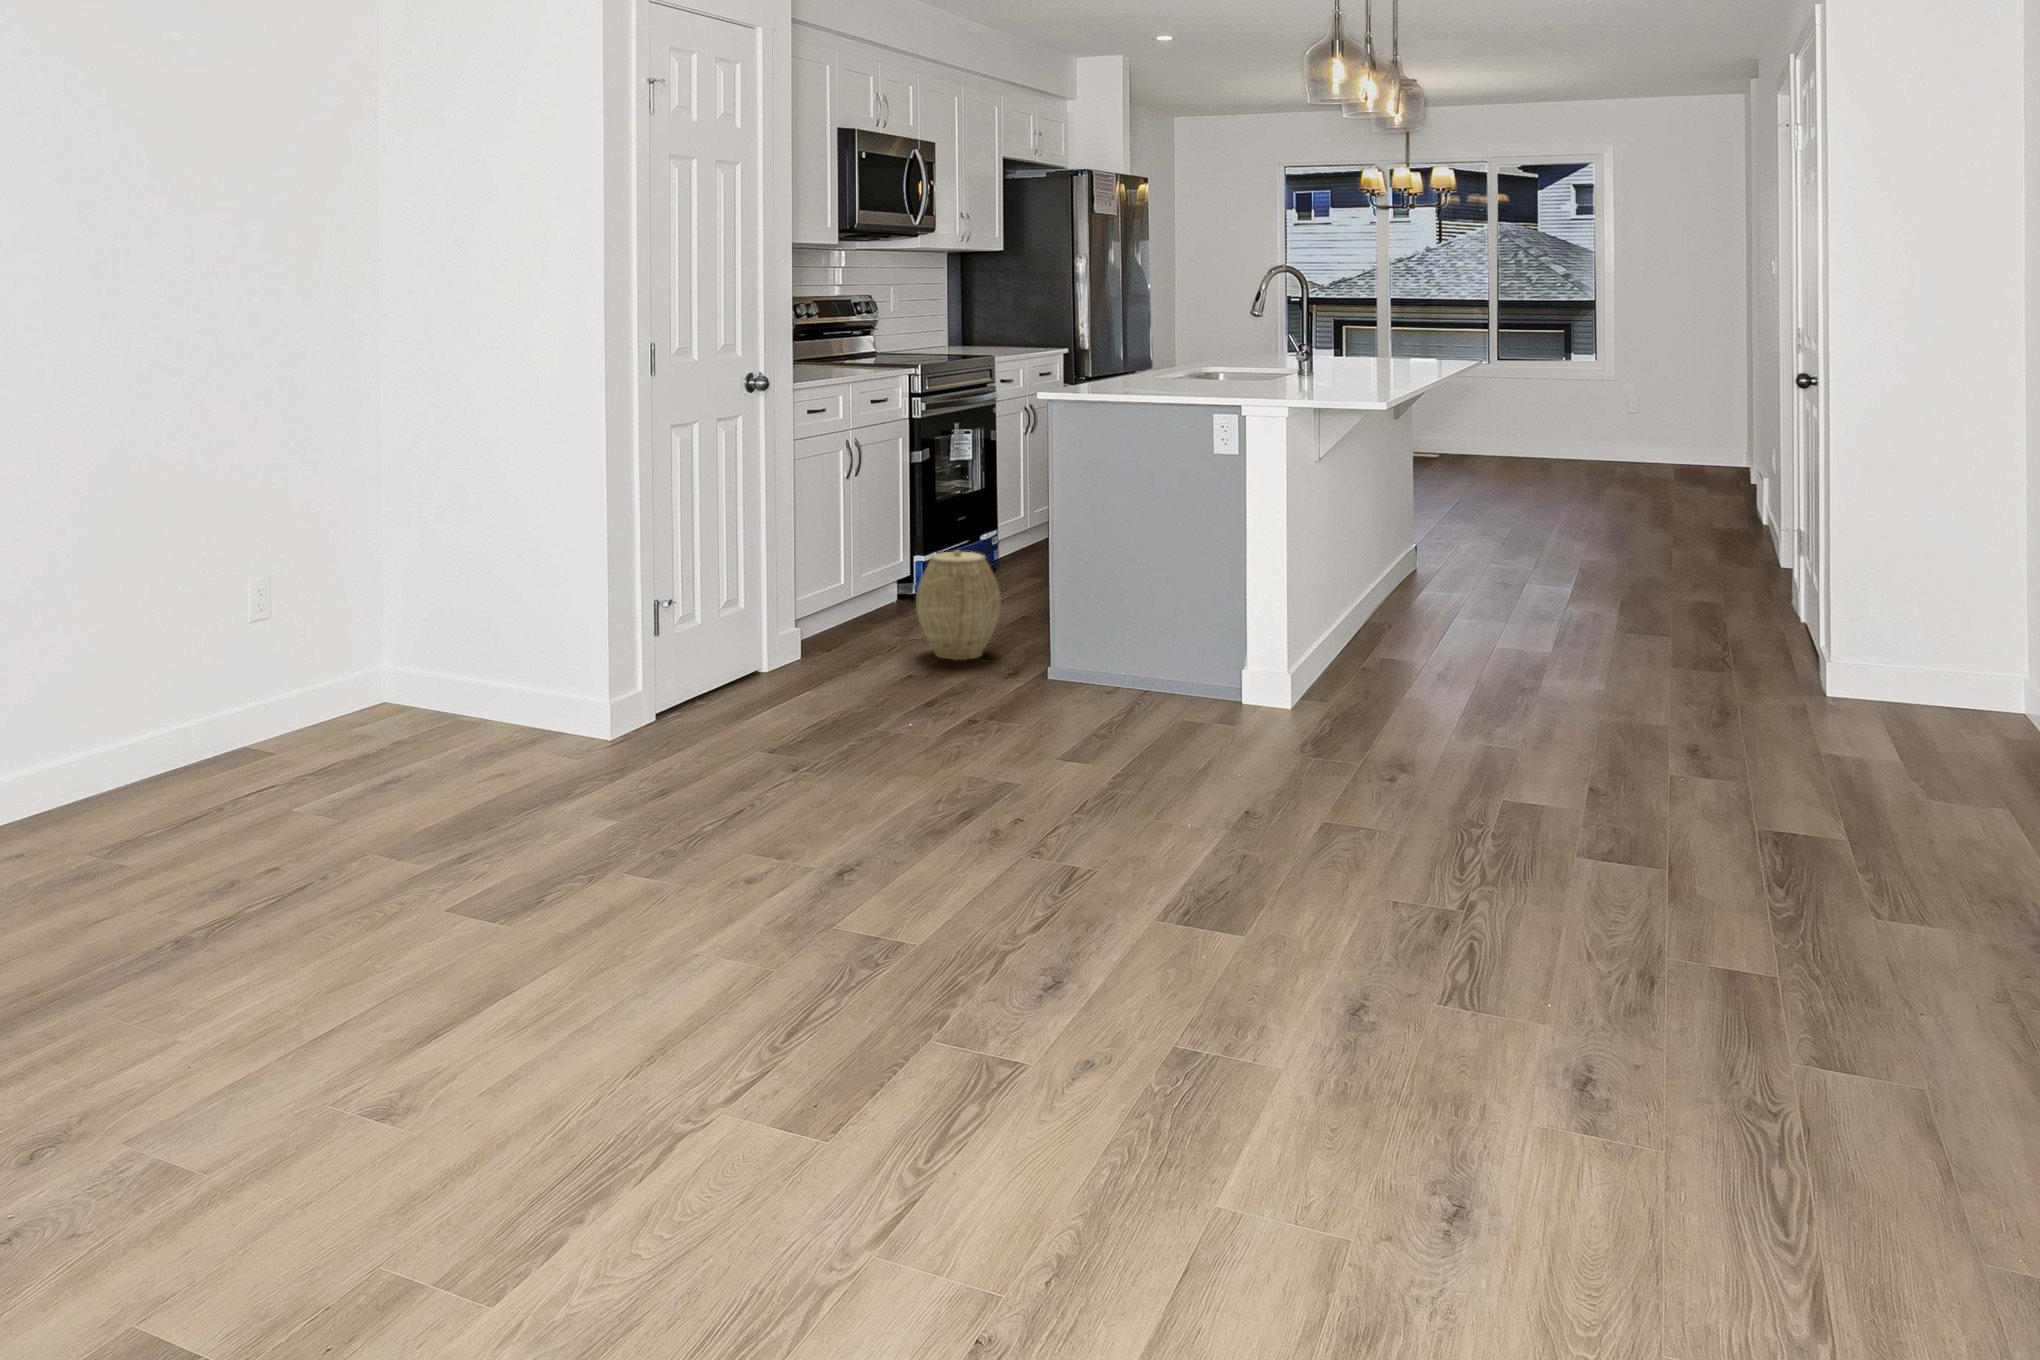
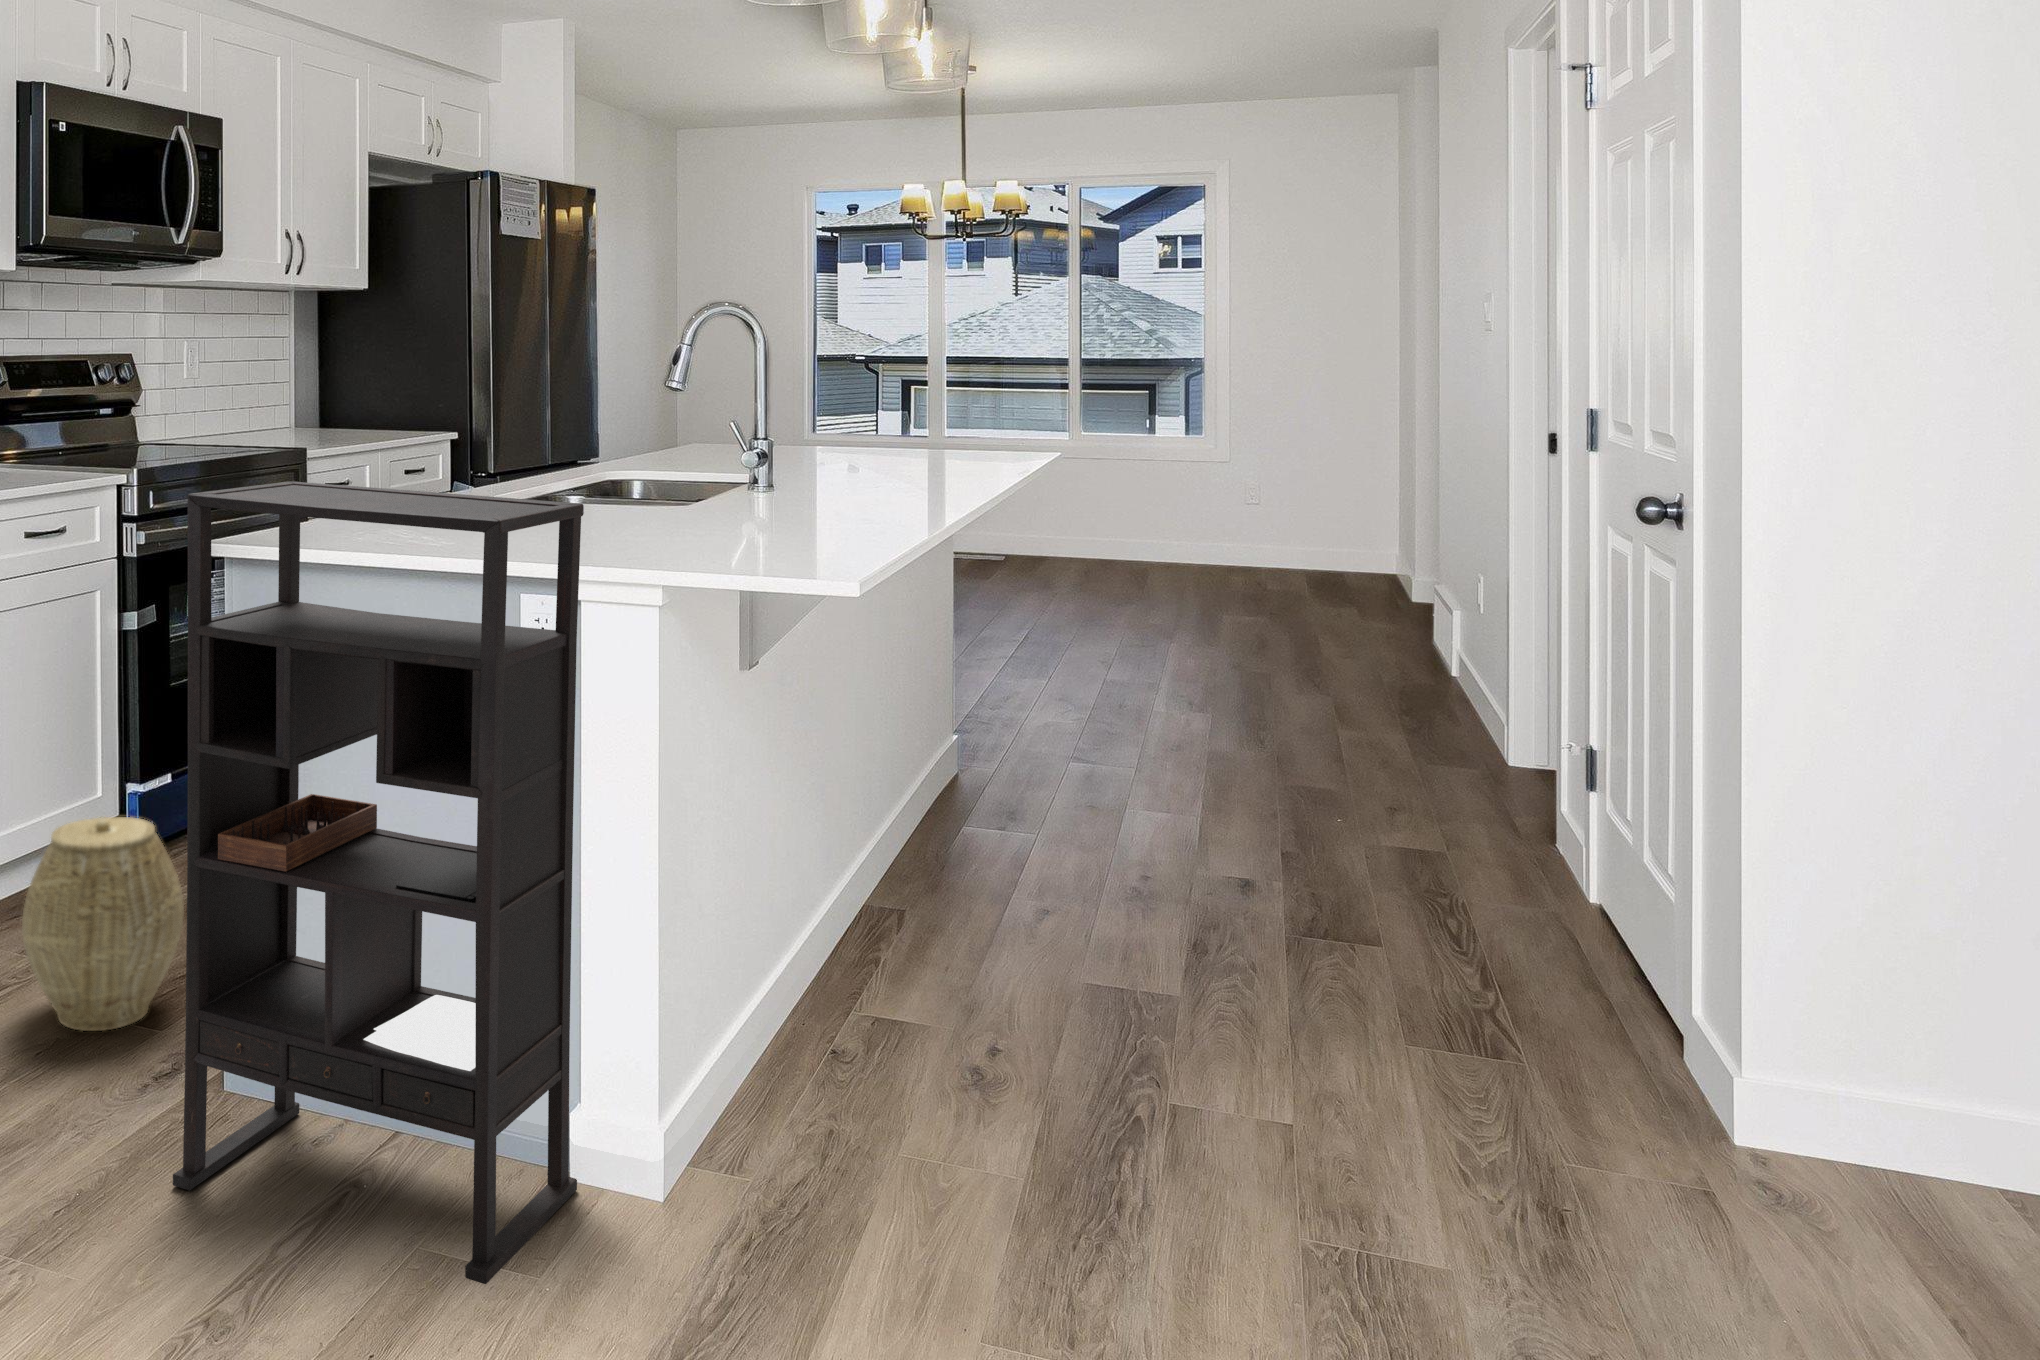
bookshelf: none [1046,361,1249,725] -> present [173,481,584,1284]

